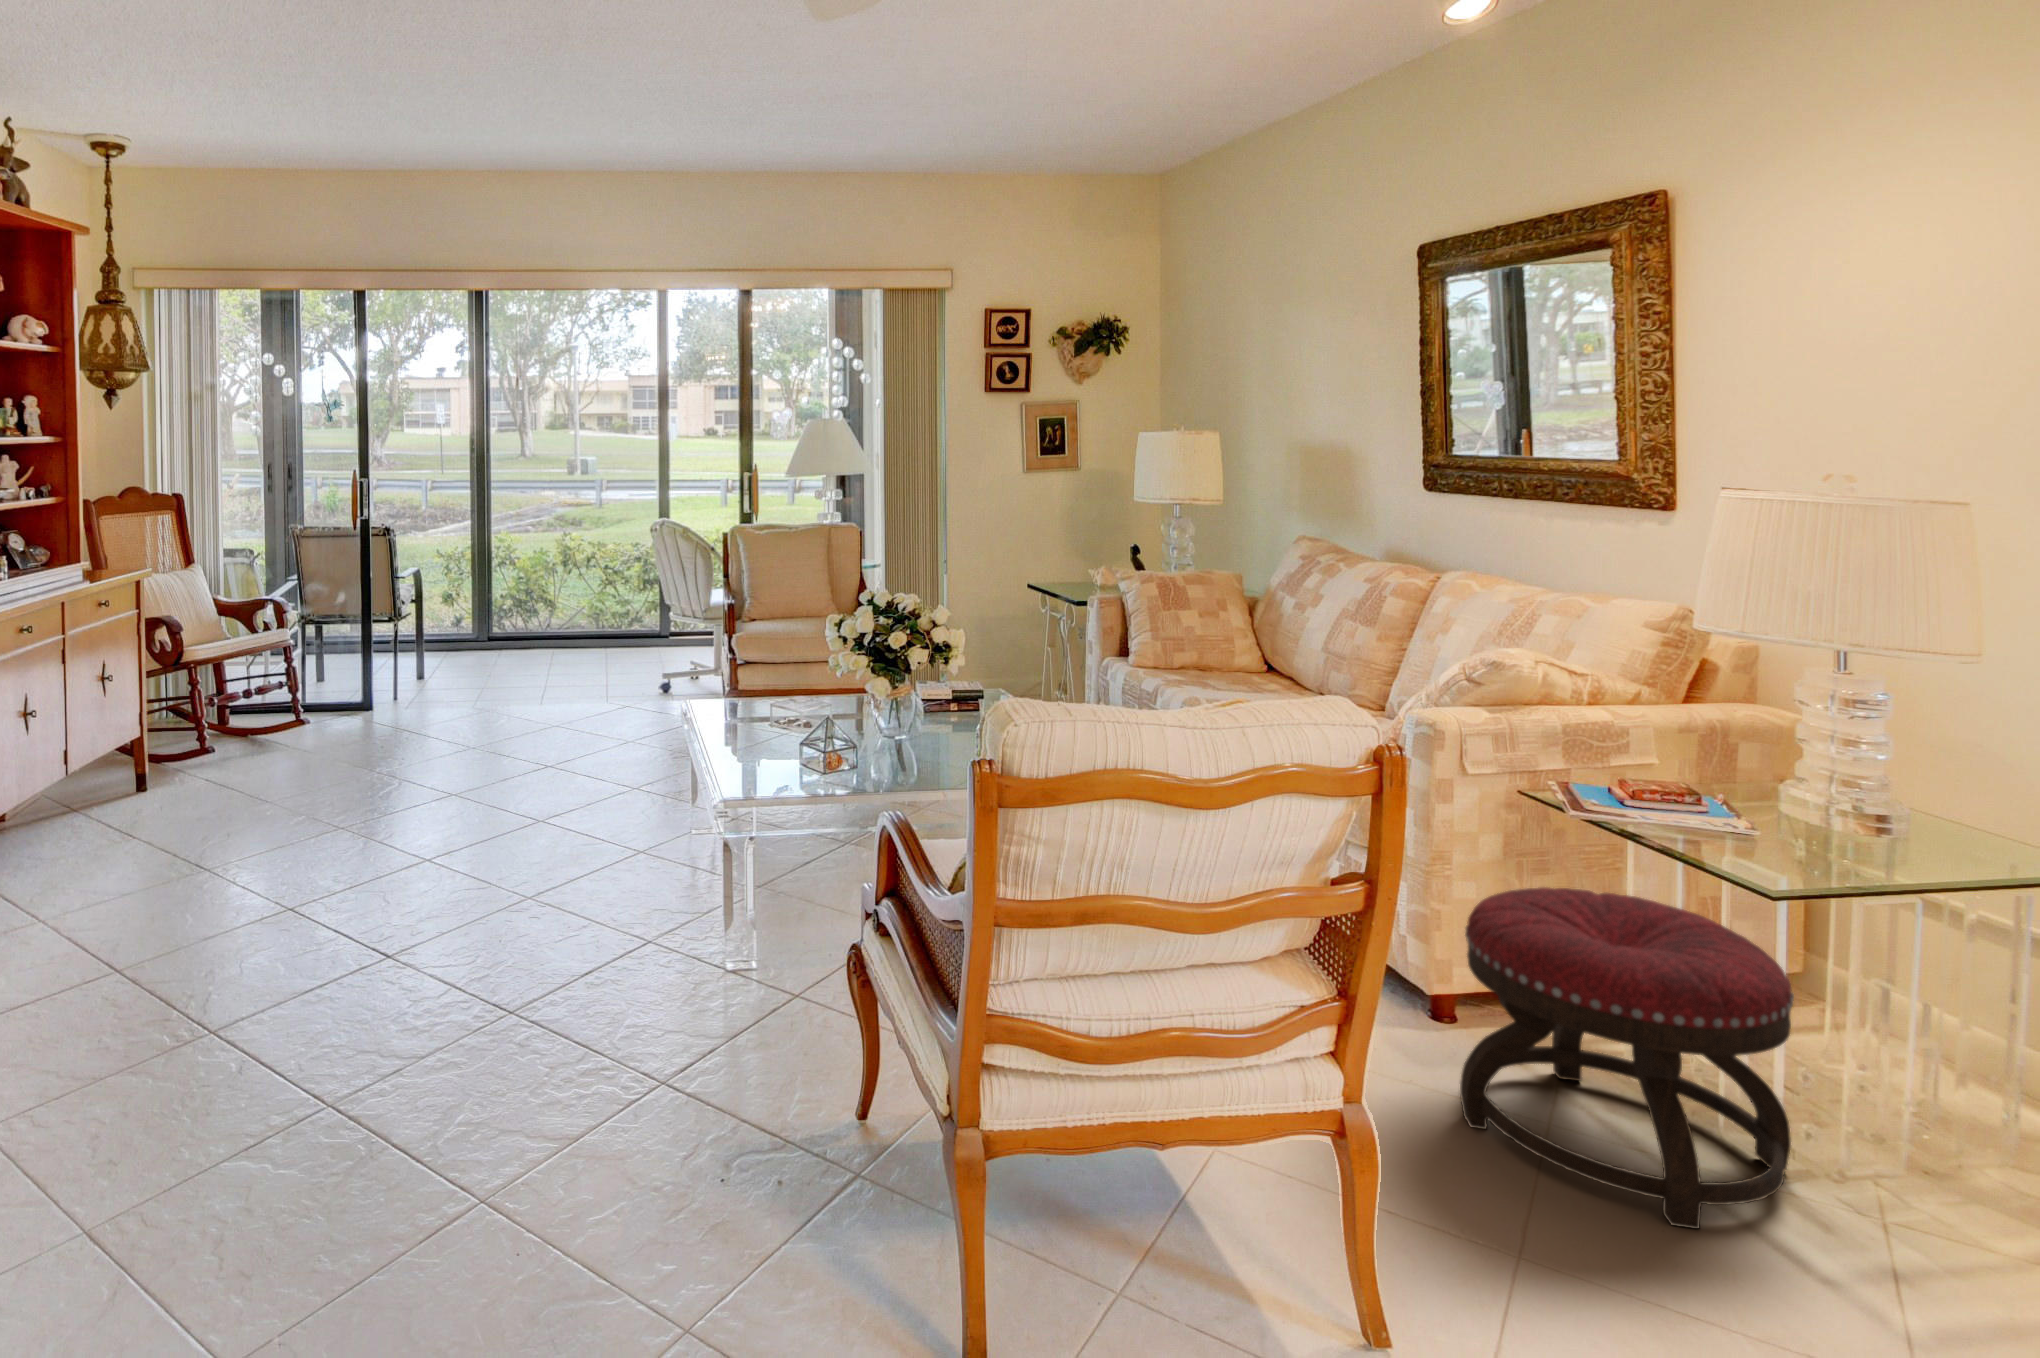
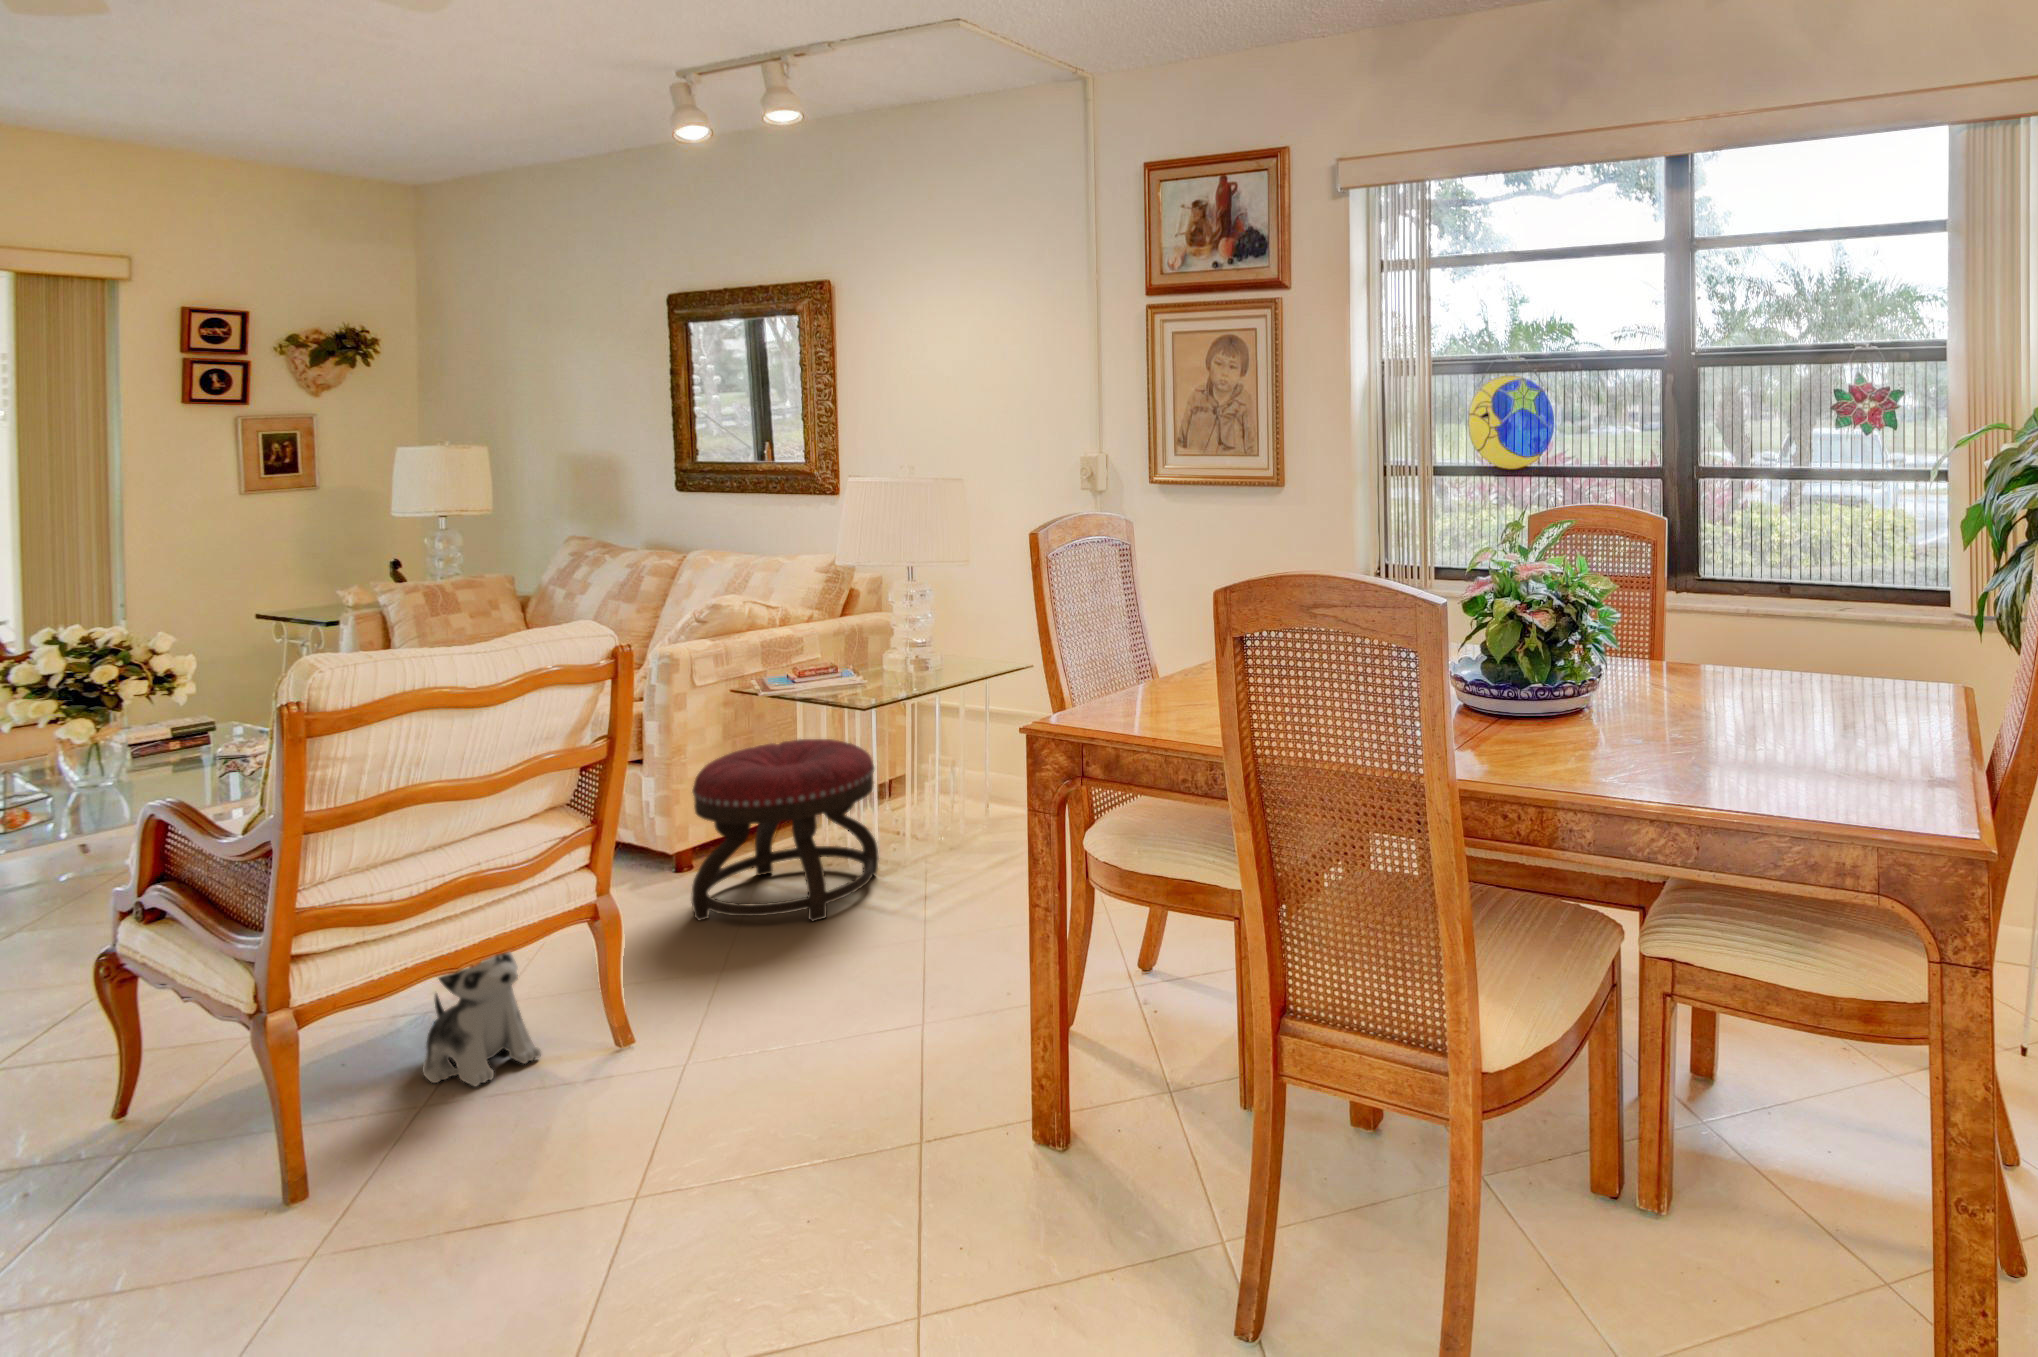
plush toy: none [1123,1072,1261,1293] -> present [423,952,541,1086]

